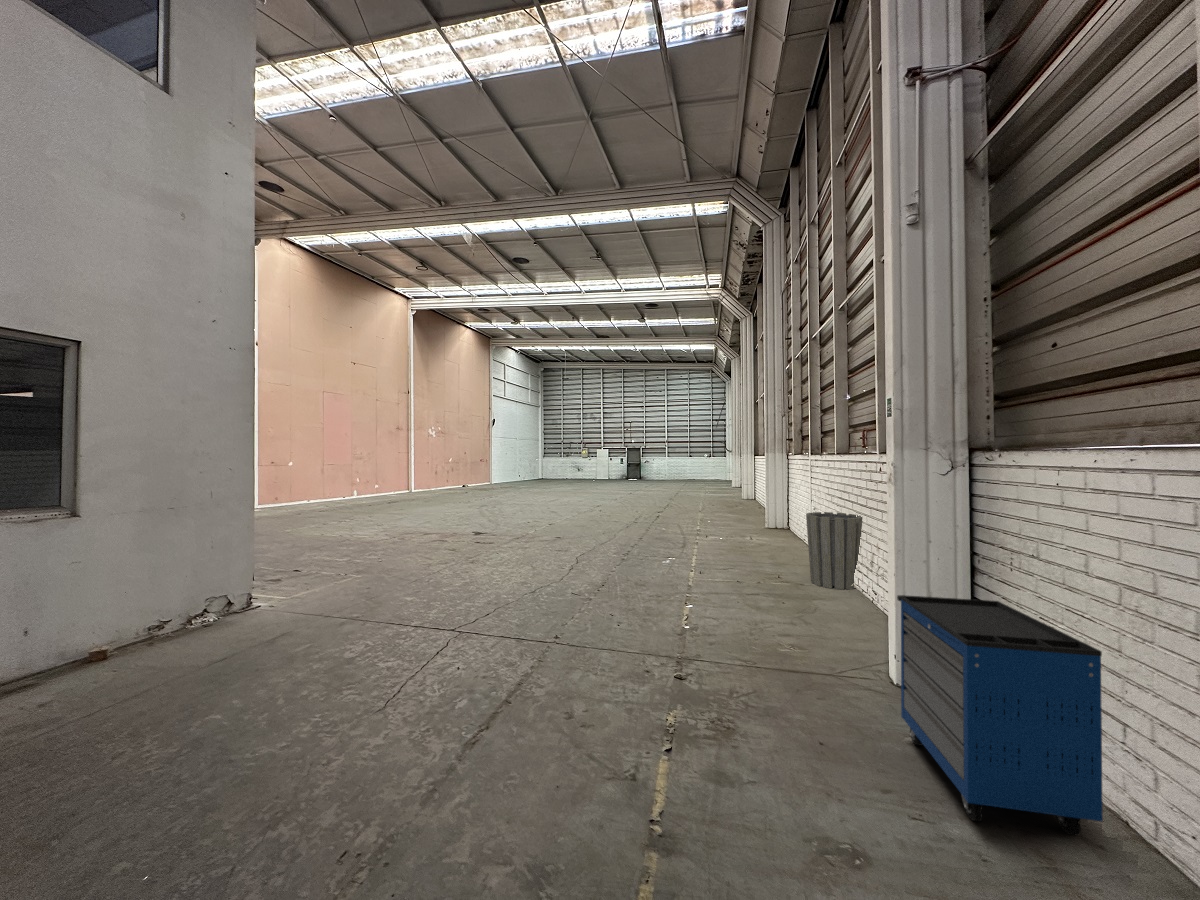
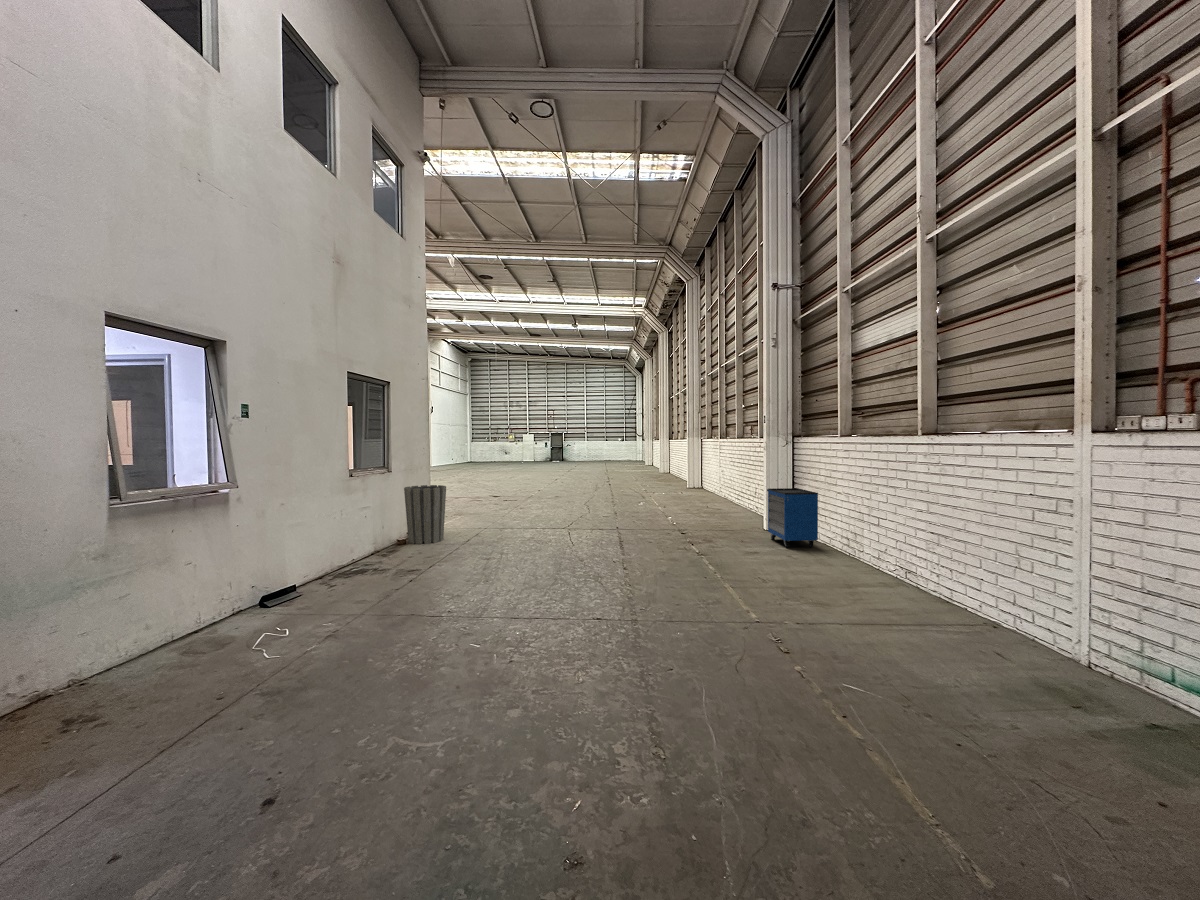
trash can: present [806,512,862,589] -> present [404,485,446,544]

